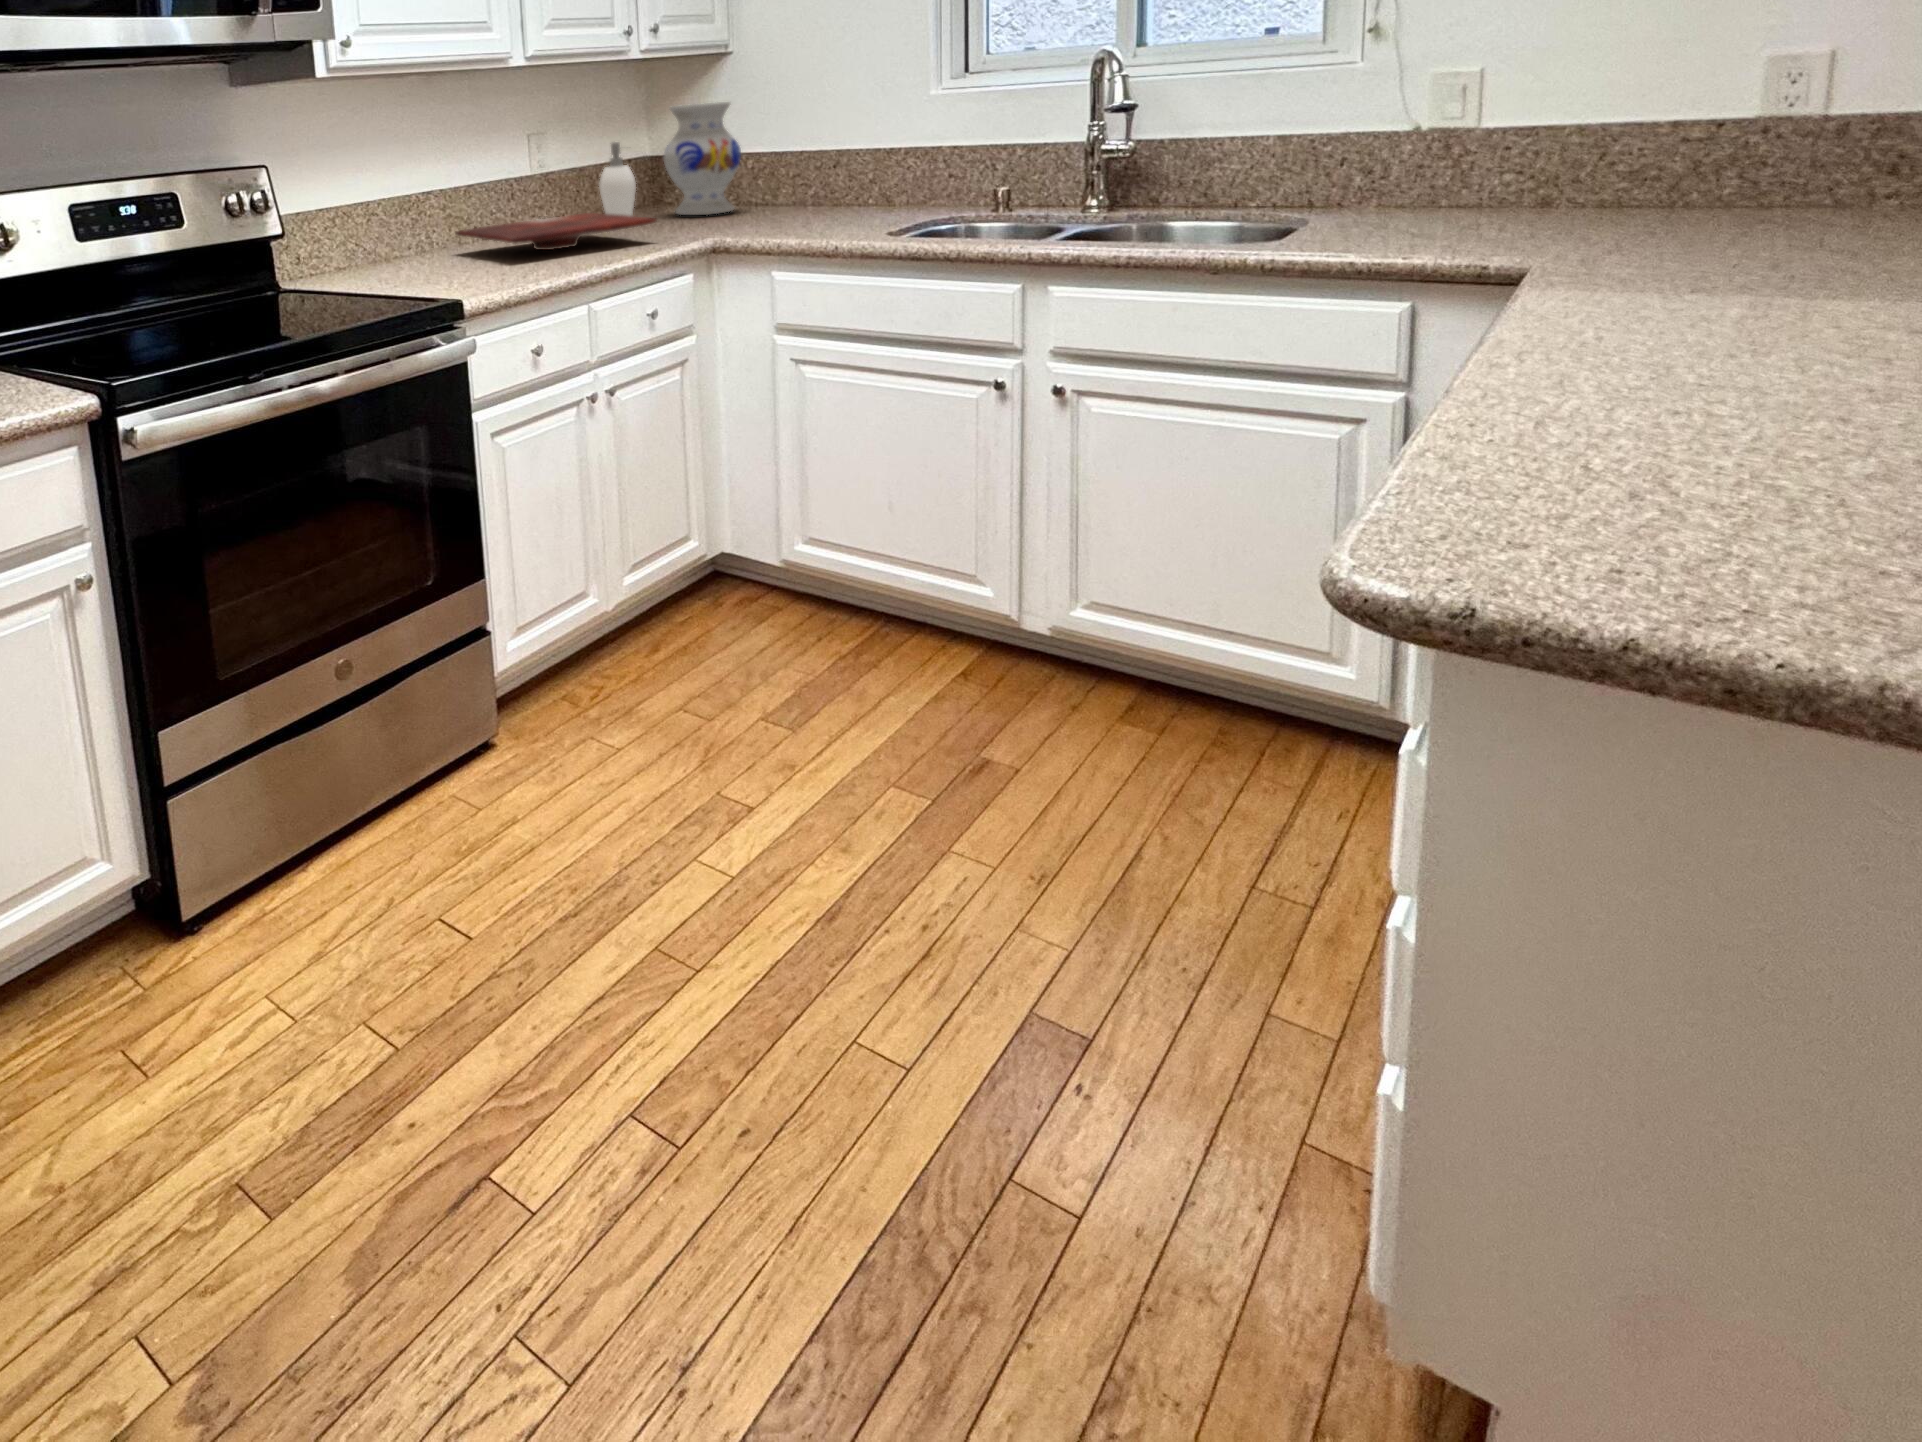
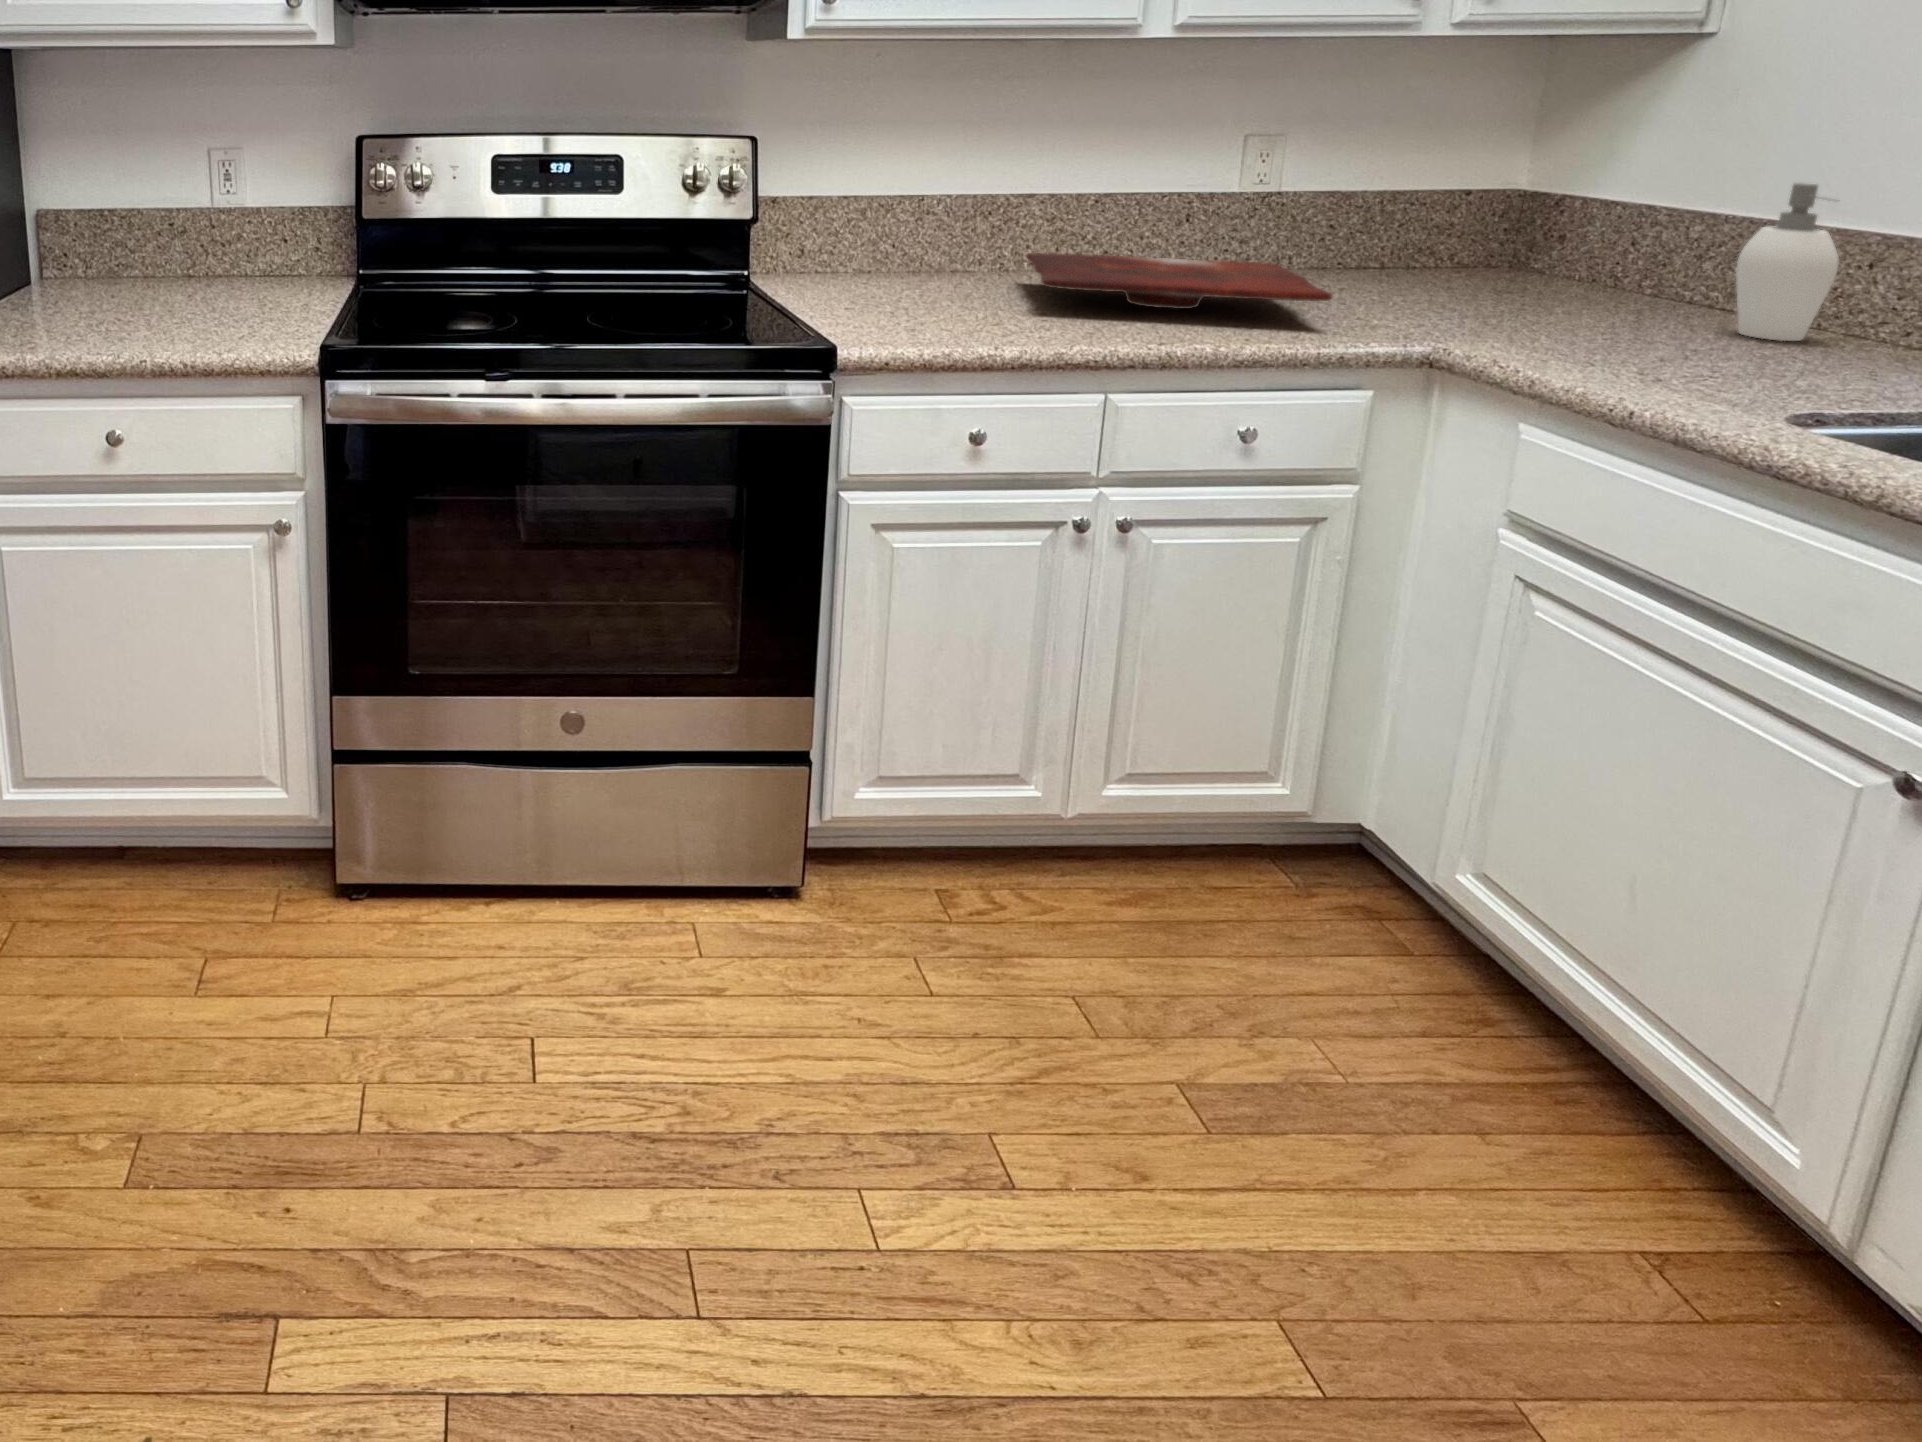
vase: present [664,102,741,215] -> none [1491,116,1666,307]
soap dispenser: present [599,142,636,216] -> present [1736,183,1839,341]

